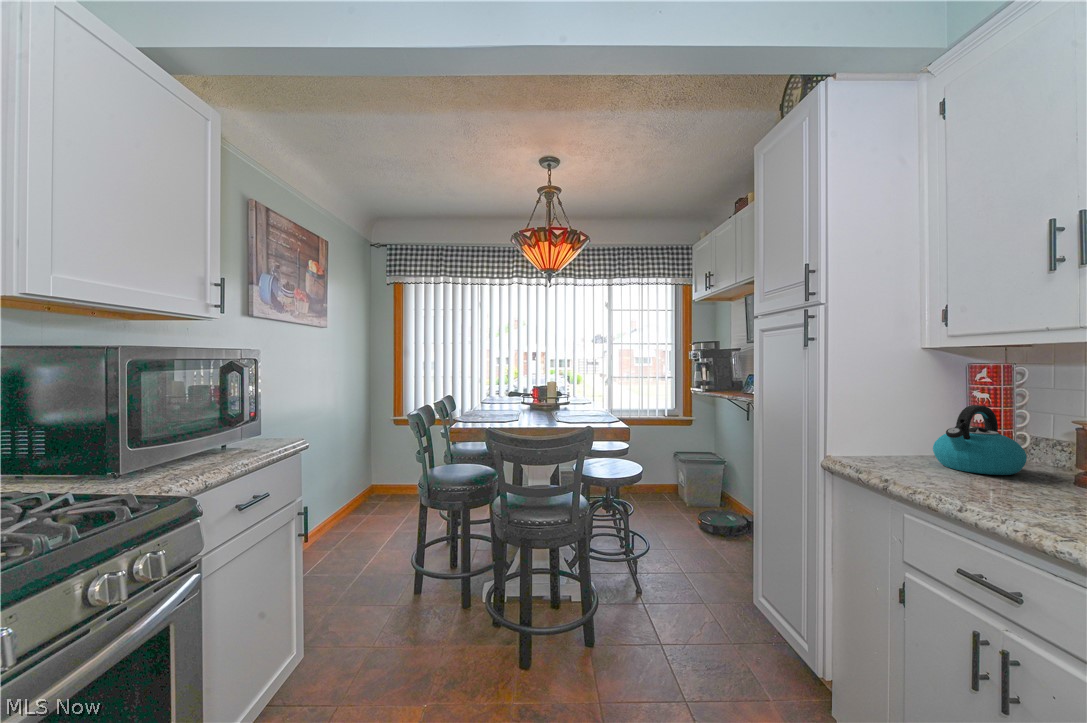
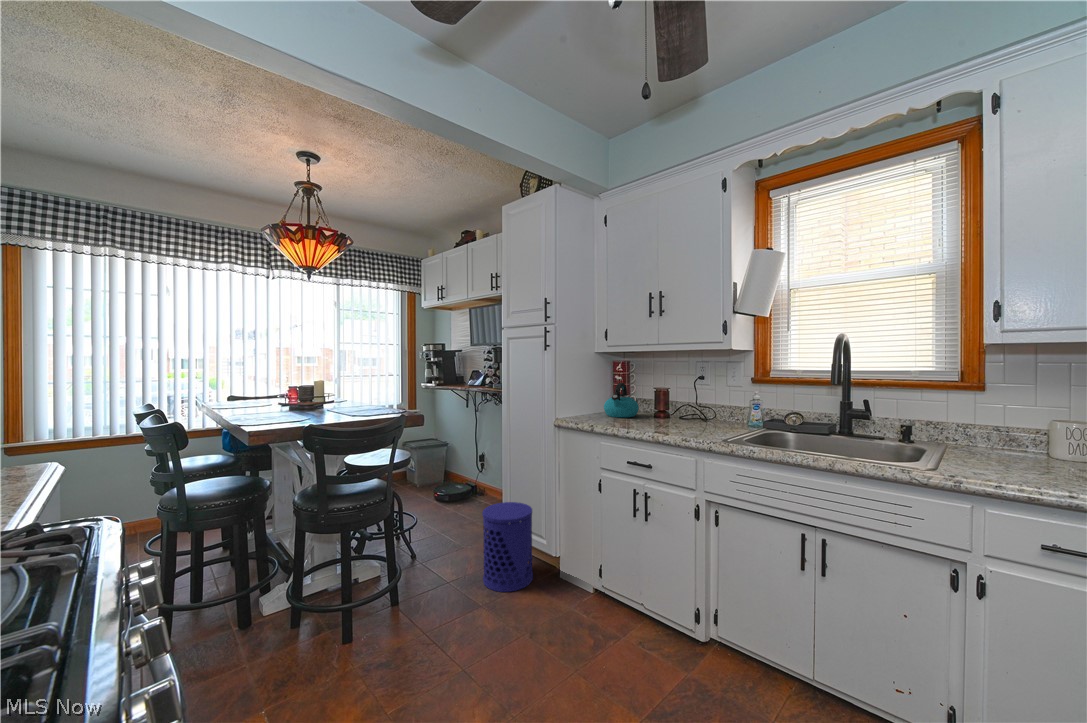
waste bin: none [703,562,783,704] -> present [482,502,533,592]

